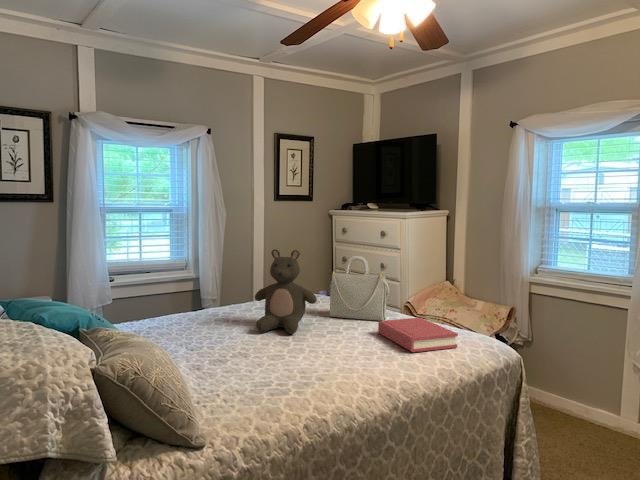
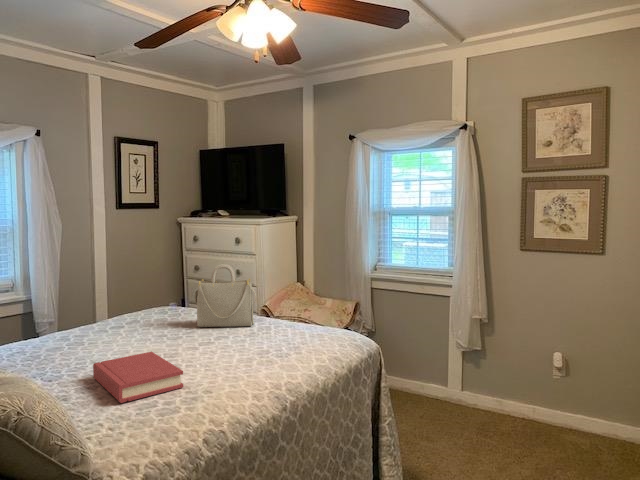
stuffed bear: present [255,249,317,334] -> none [117,262,186,351]
hardback book: present [378,318,458,352] -> present [93,352,184,403]

